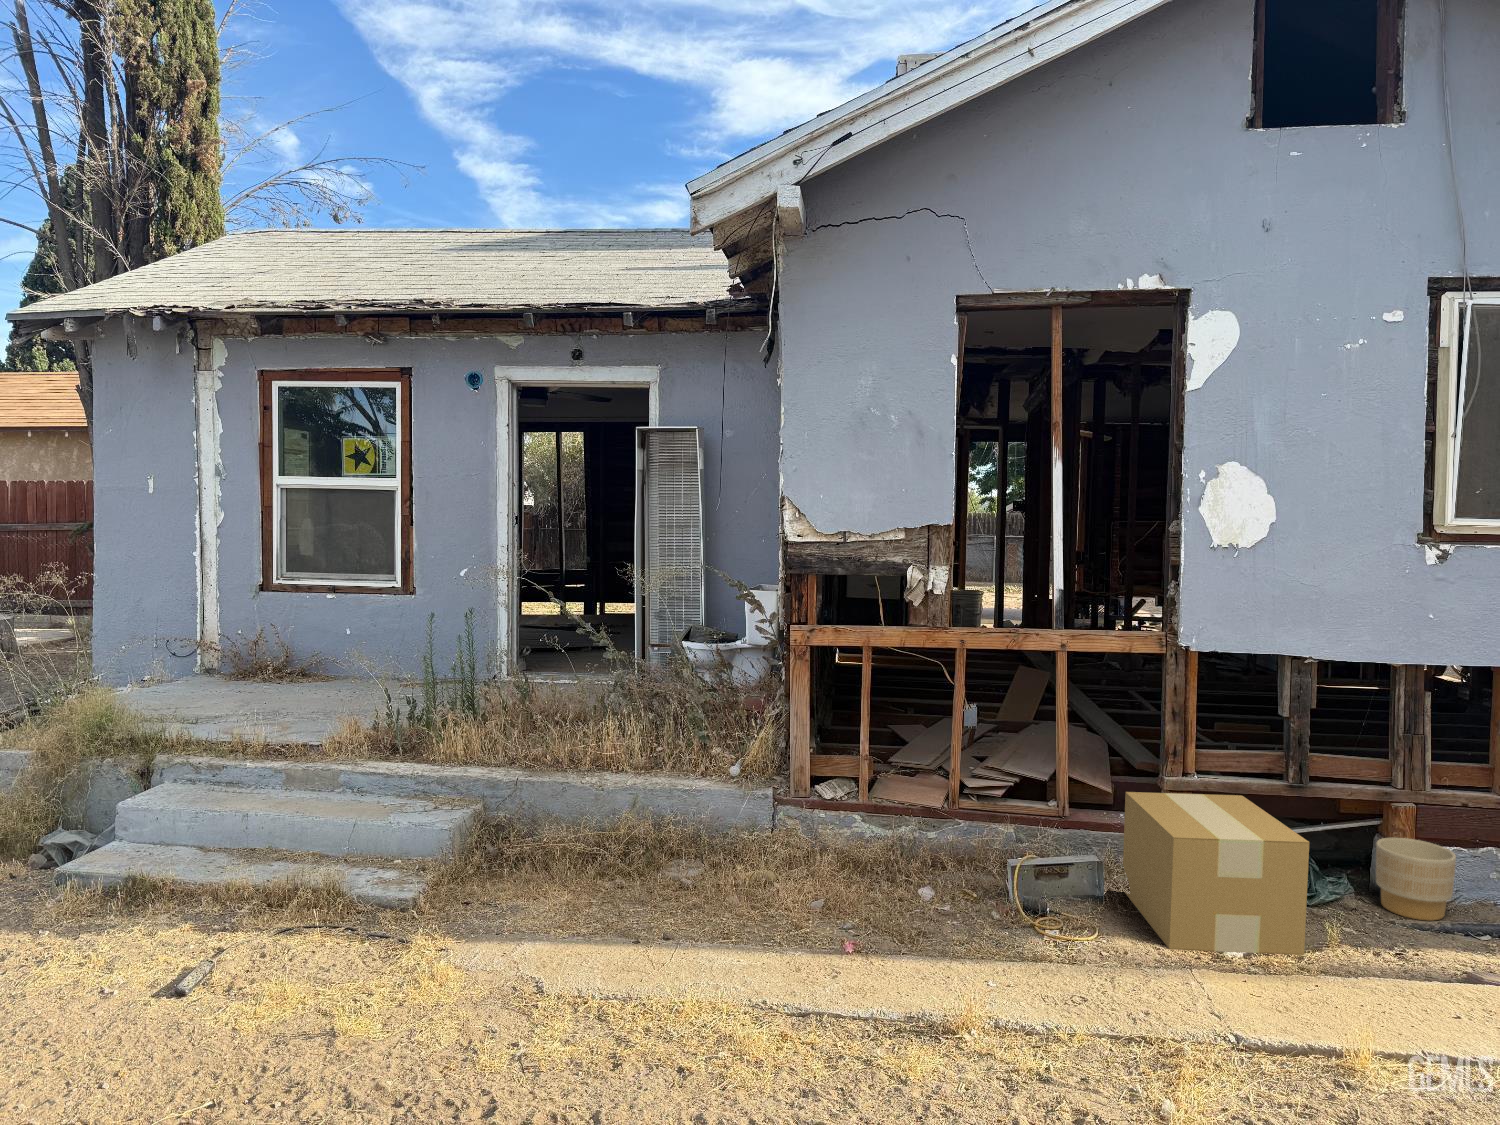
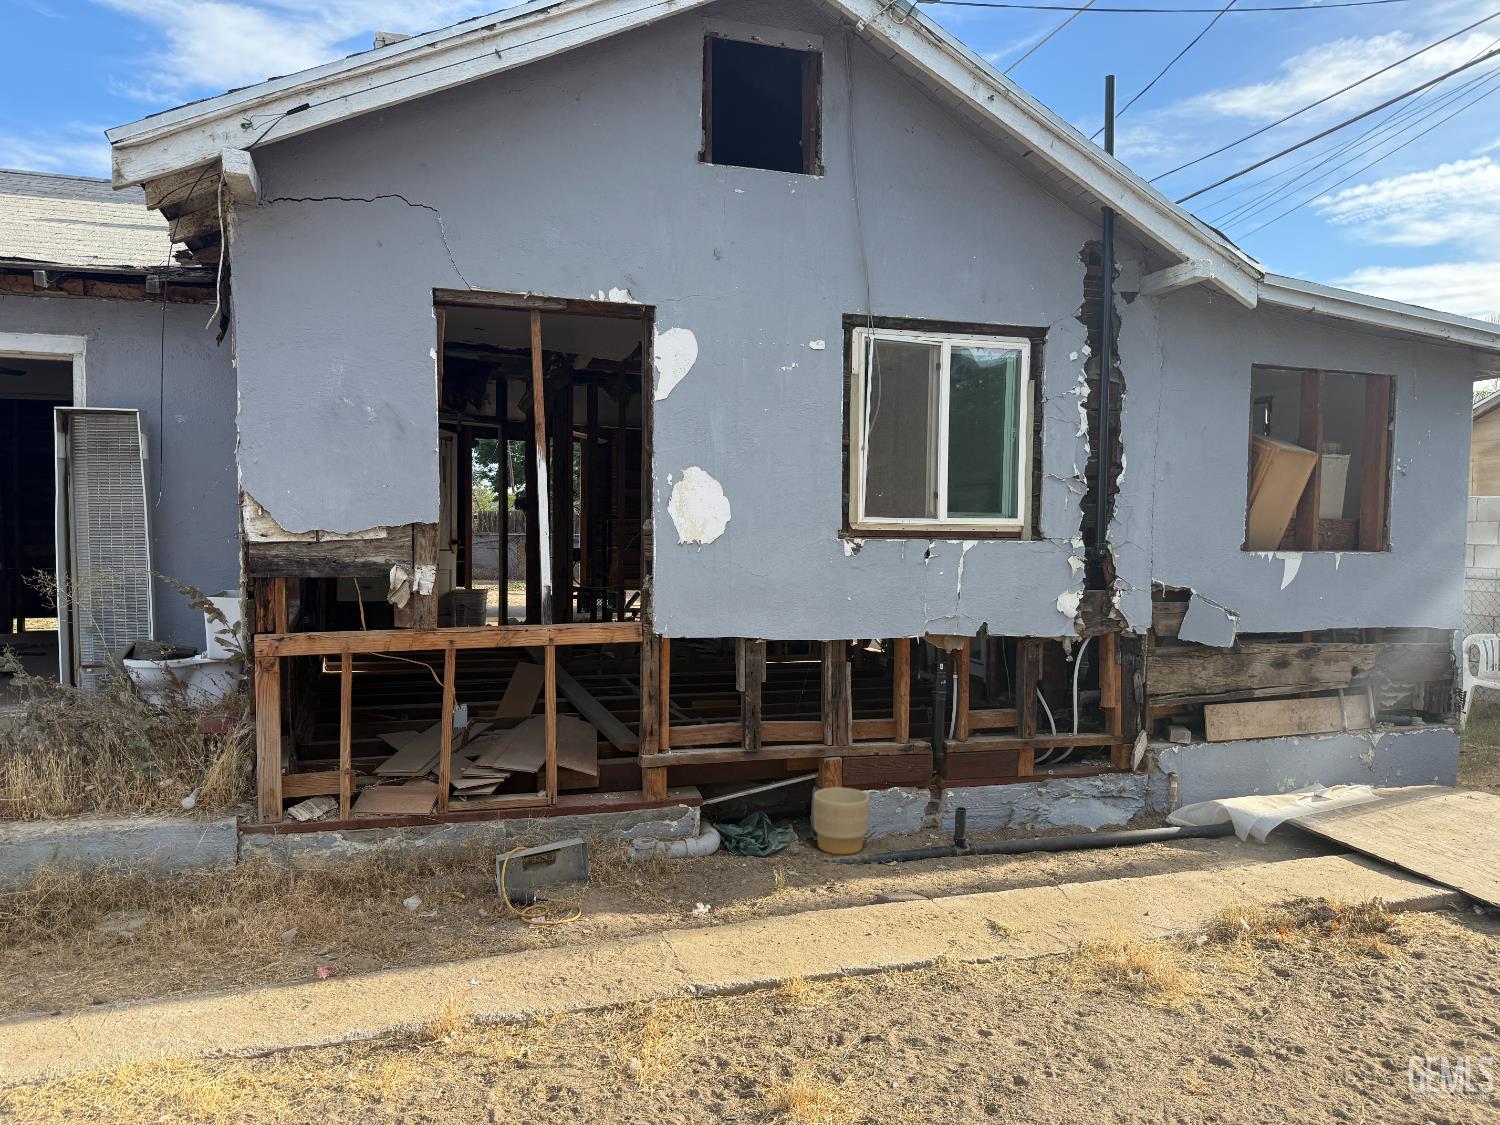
cardboard box: present [1123,792,1309,955] -> none [608,767,756,917]

